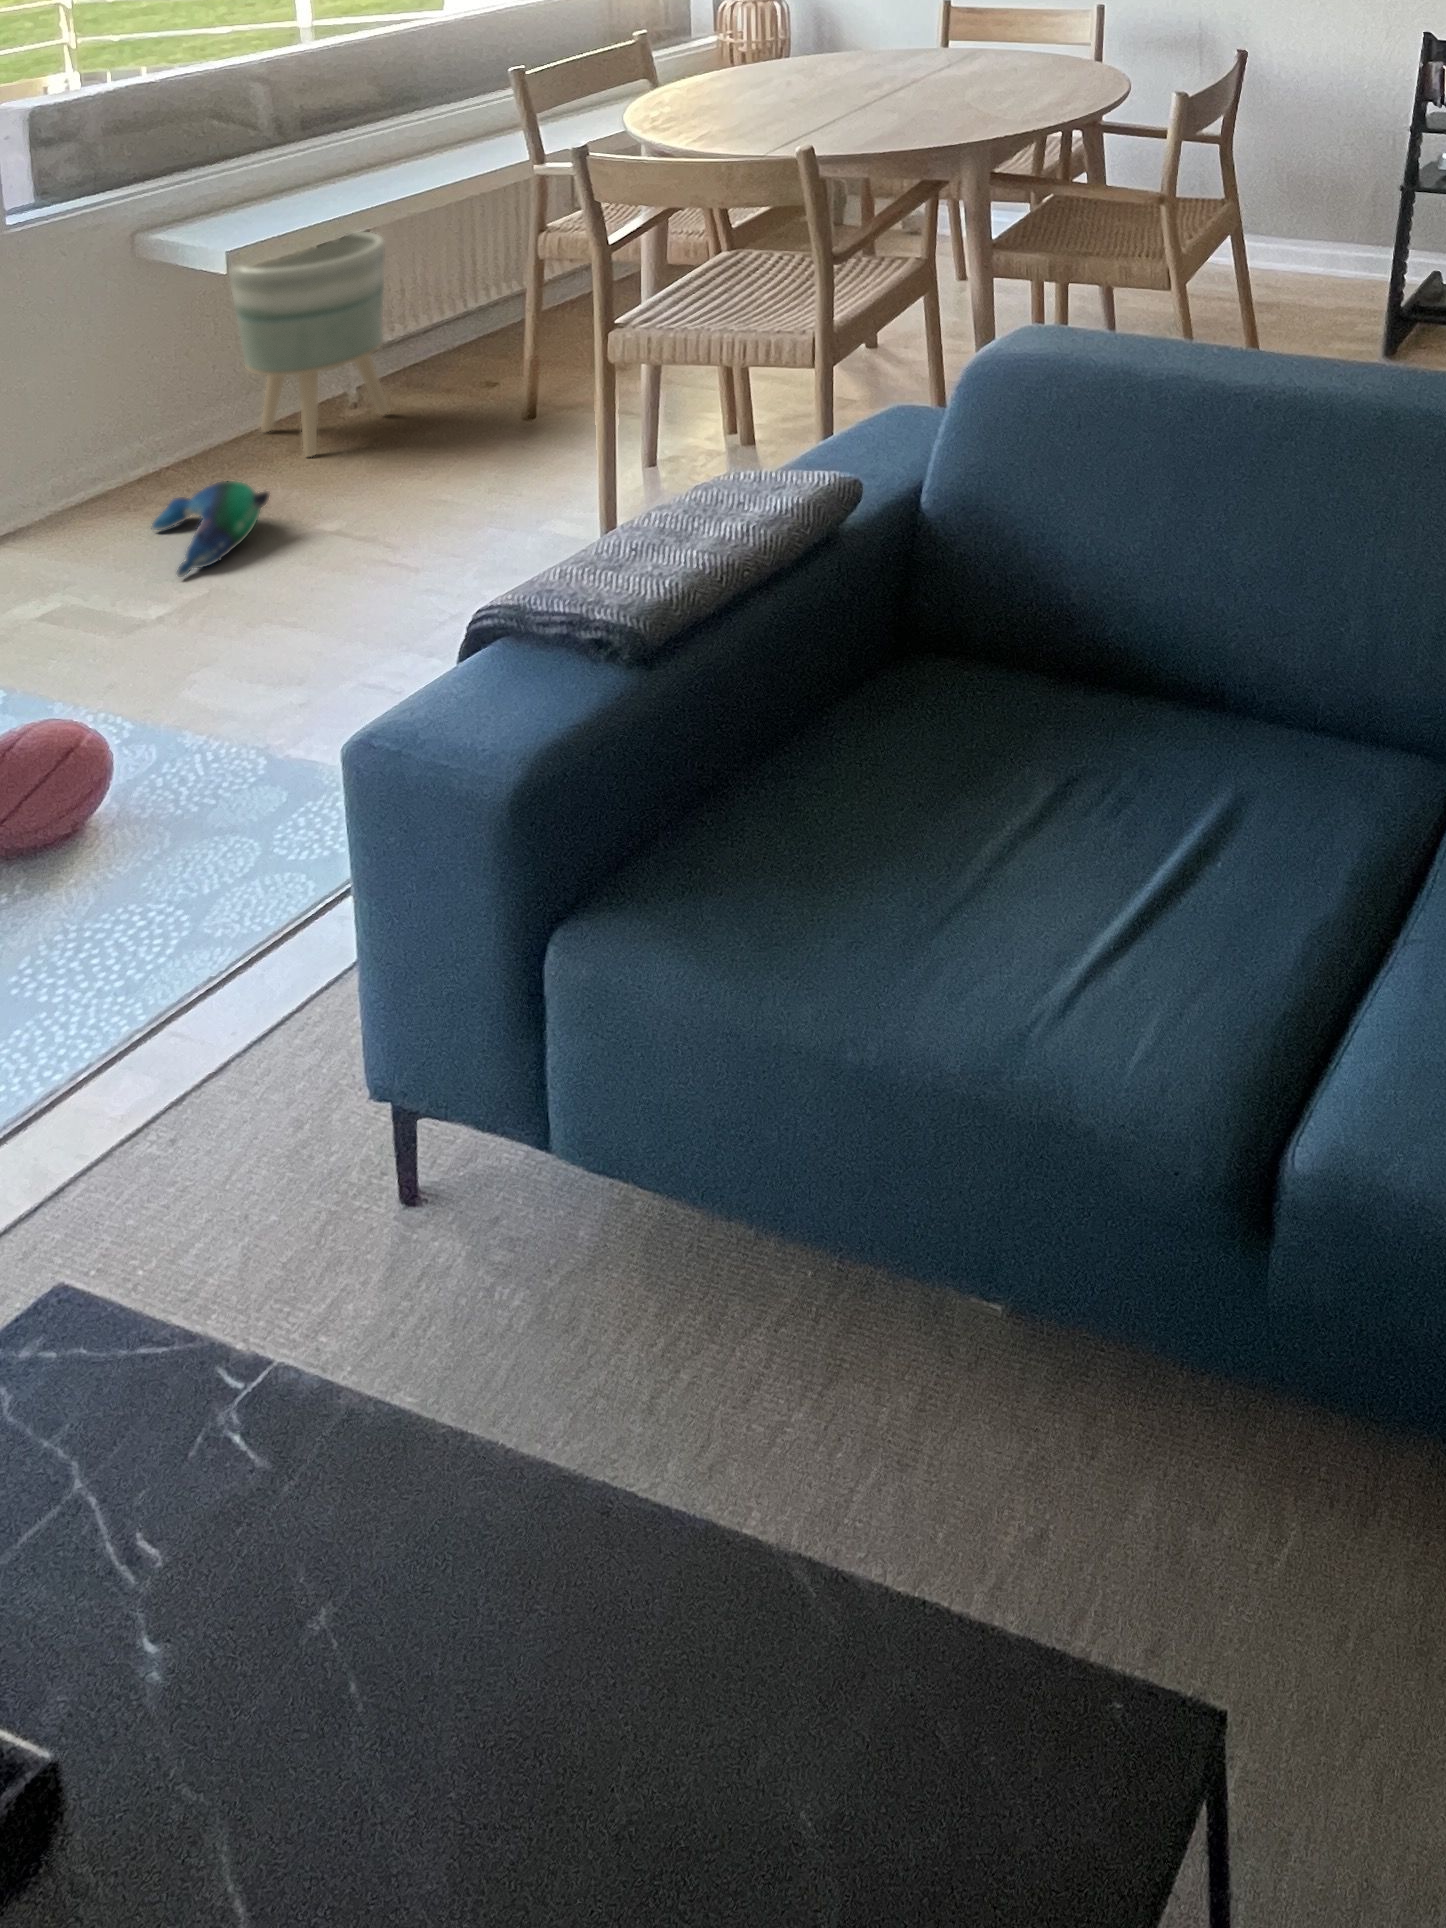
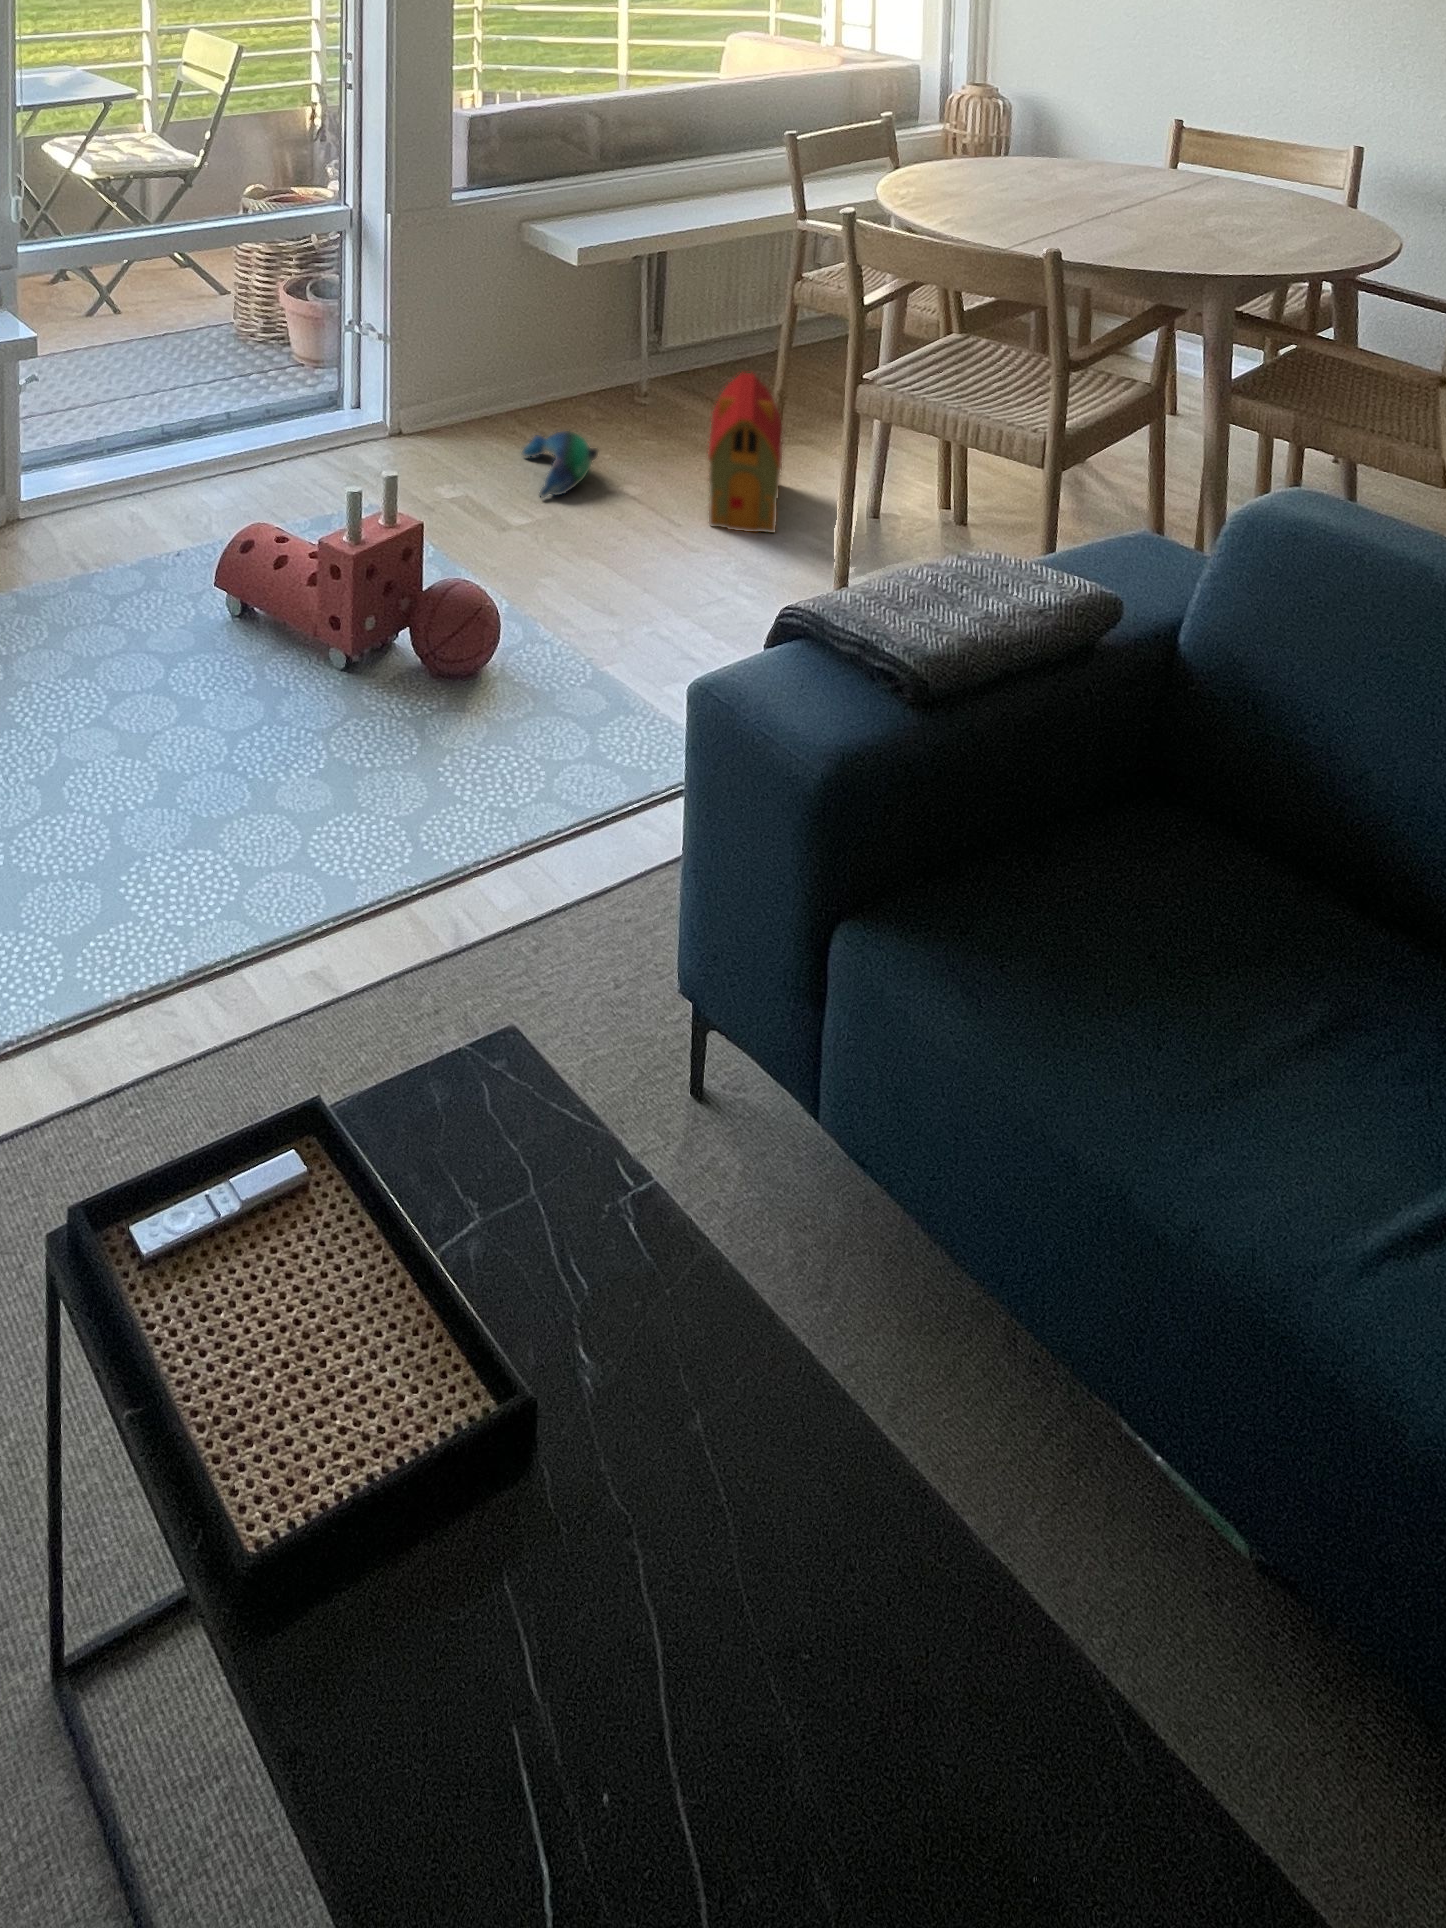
planter: present [229,231,389,457] -> none [578,246,682,429]
toy house: none [424,348,527,538] -> present [708,373,782,533]

